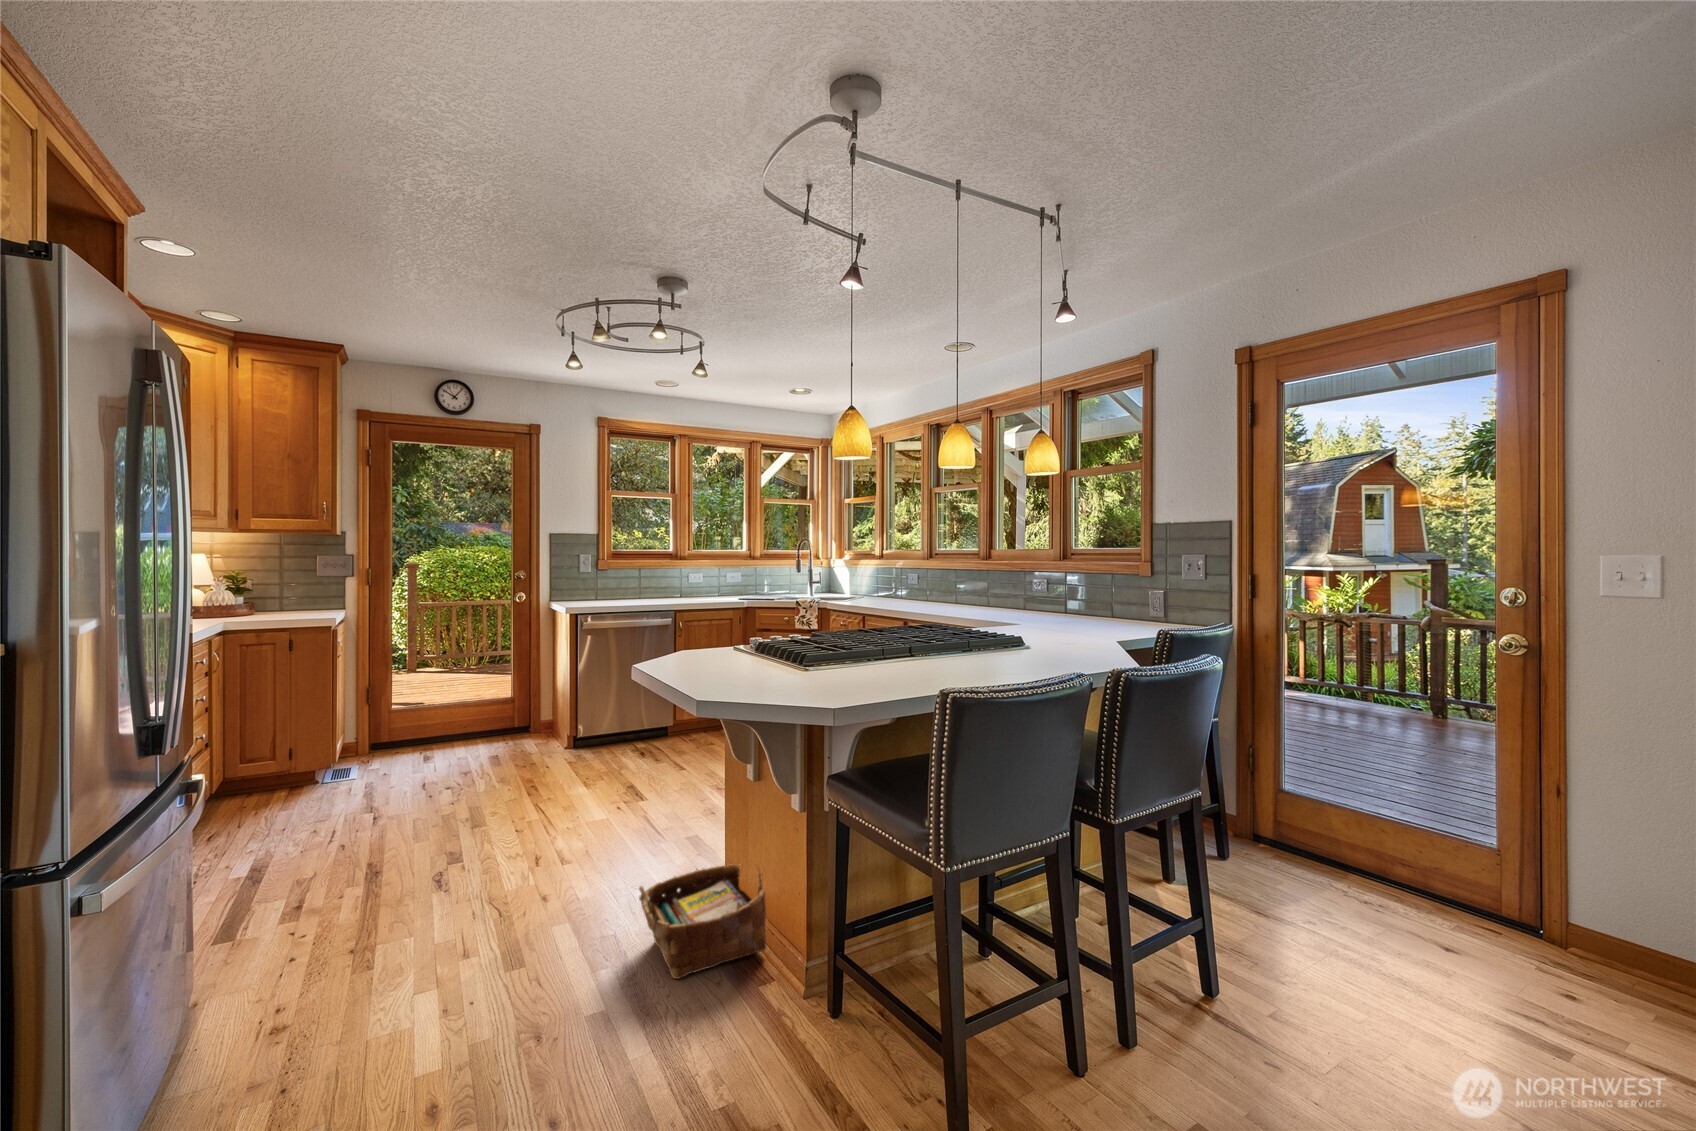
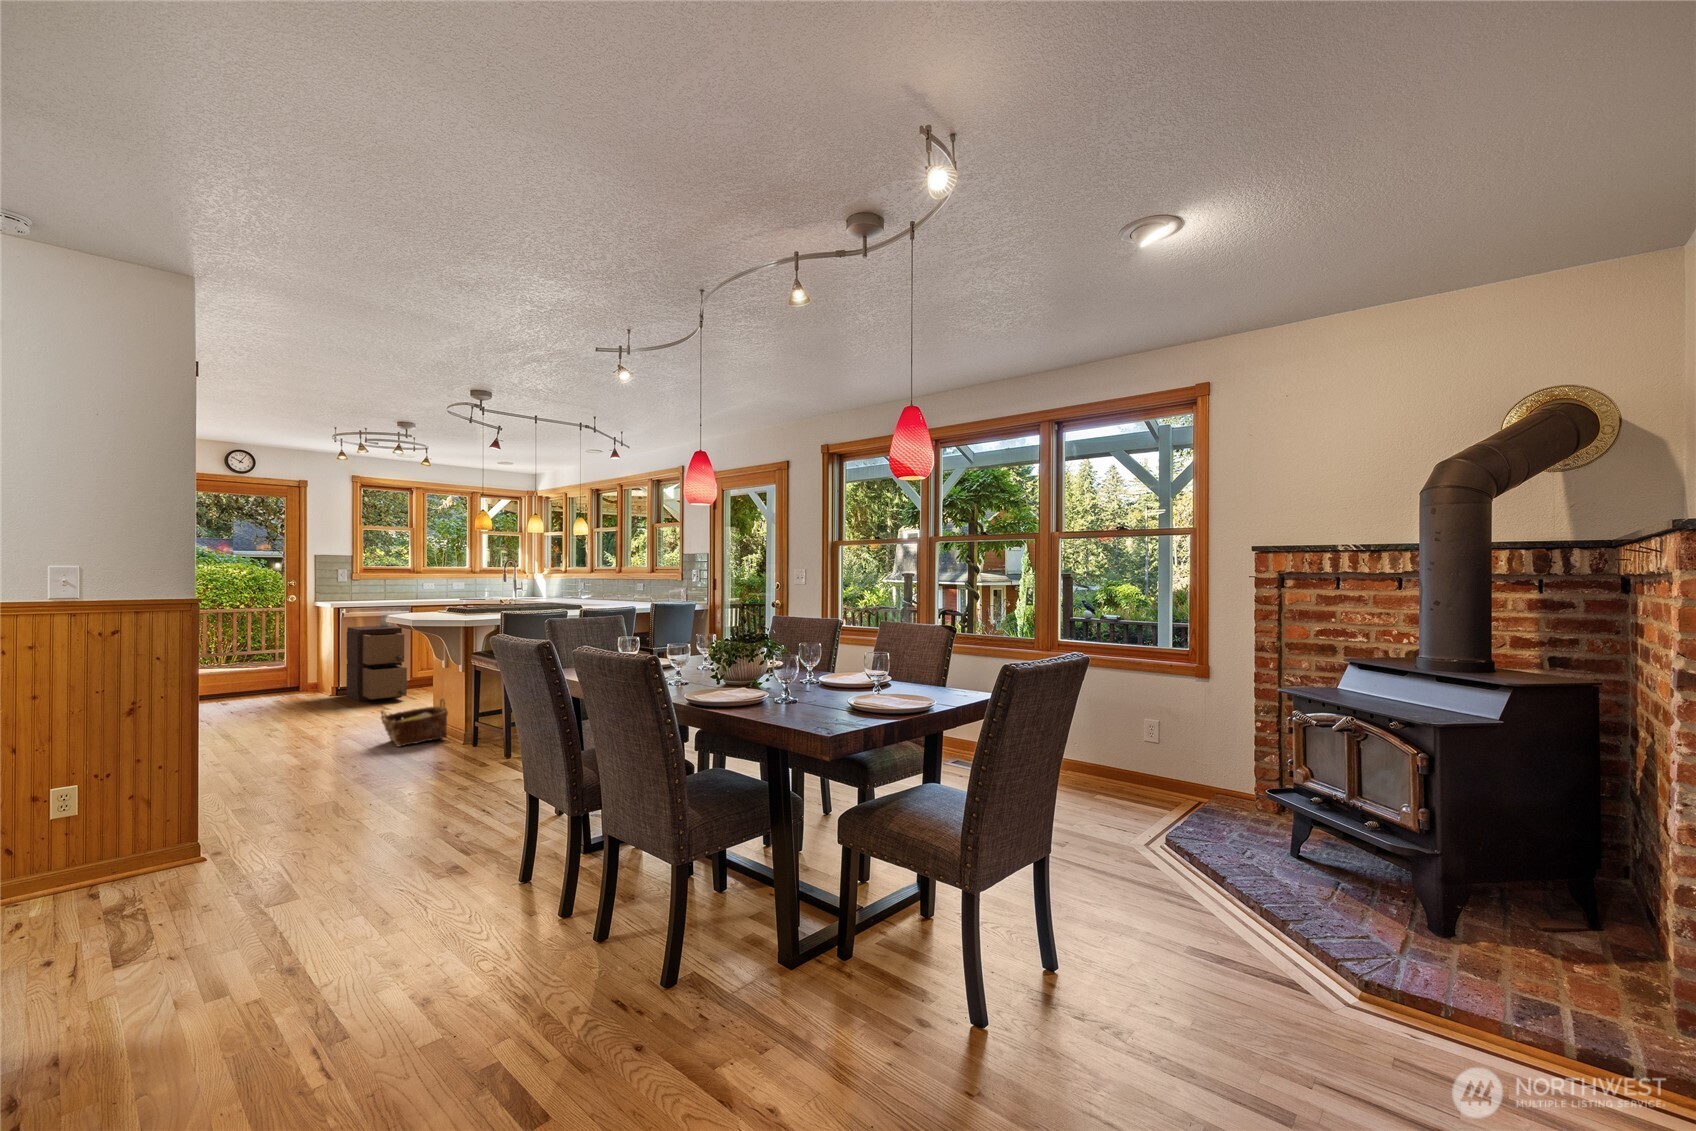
storage cabinet: none [590,630,674,774] -> present [346,615,407,701]

